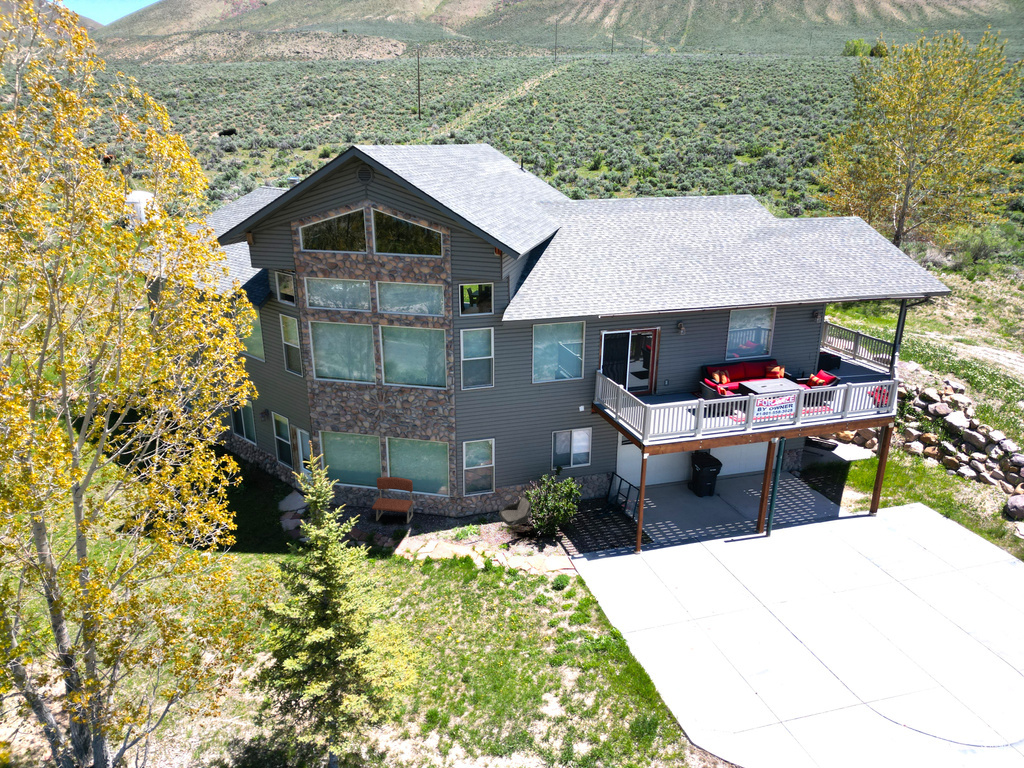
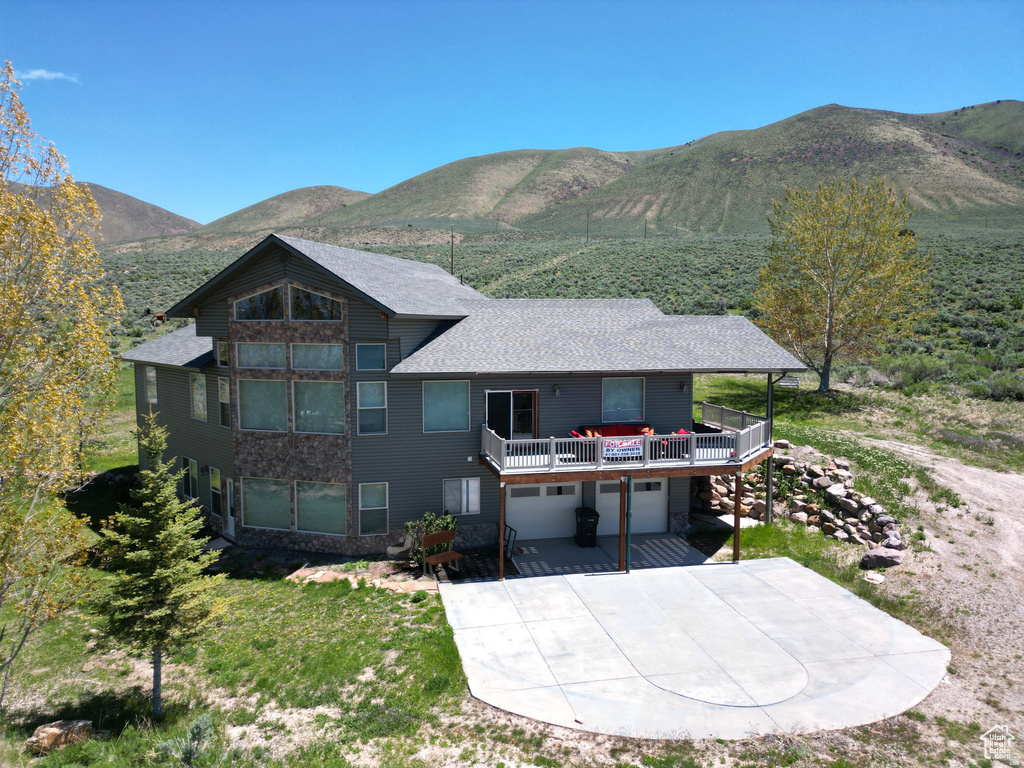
bench: present [372,477,413,523] -> present [422,530,463,579]

